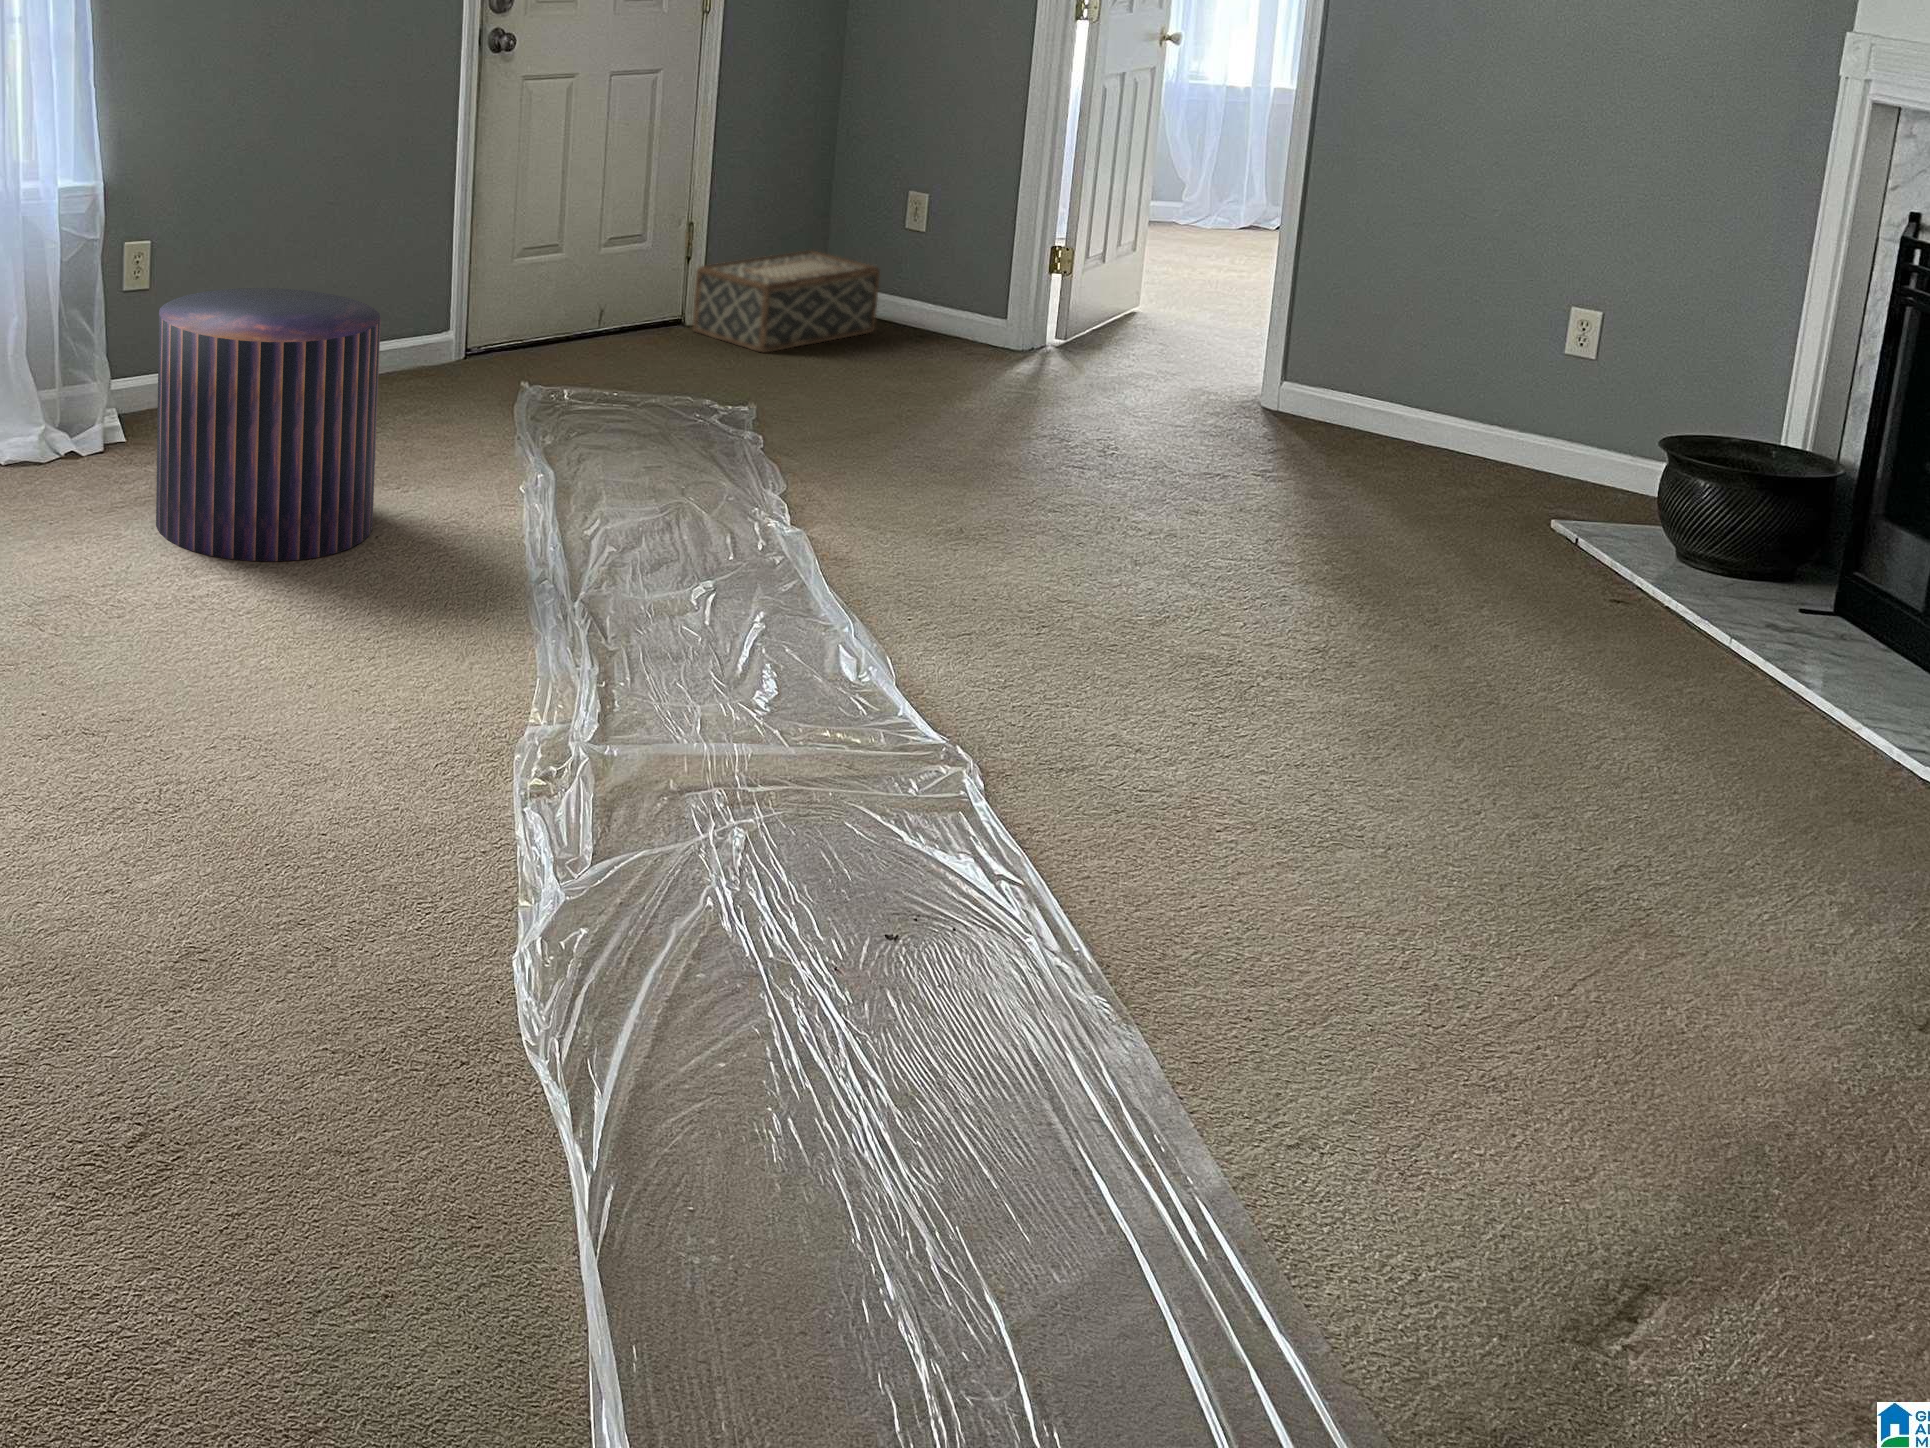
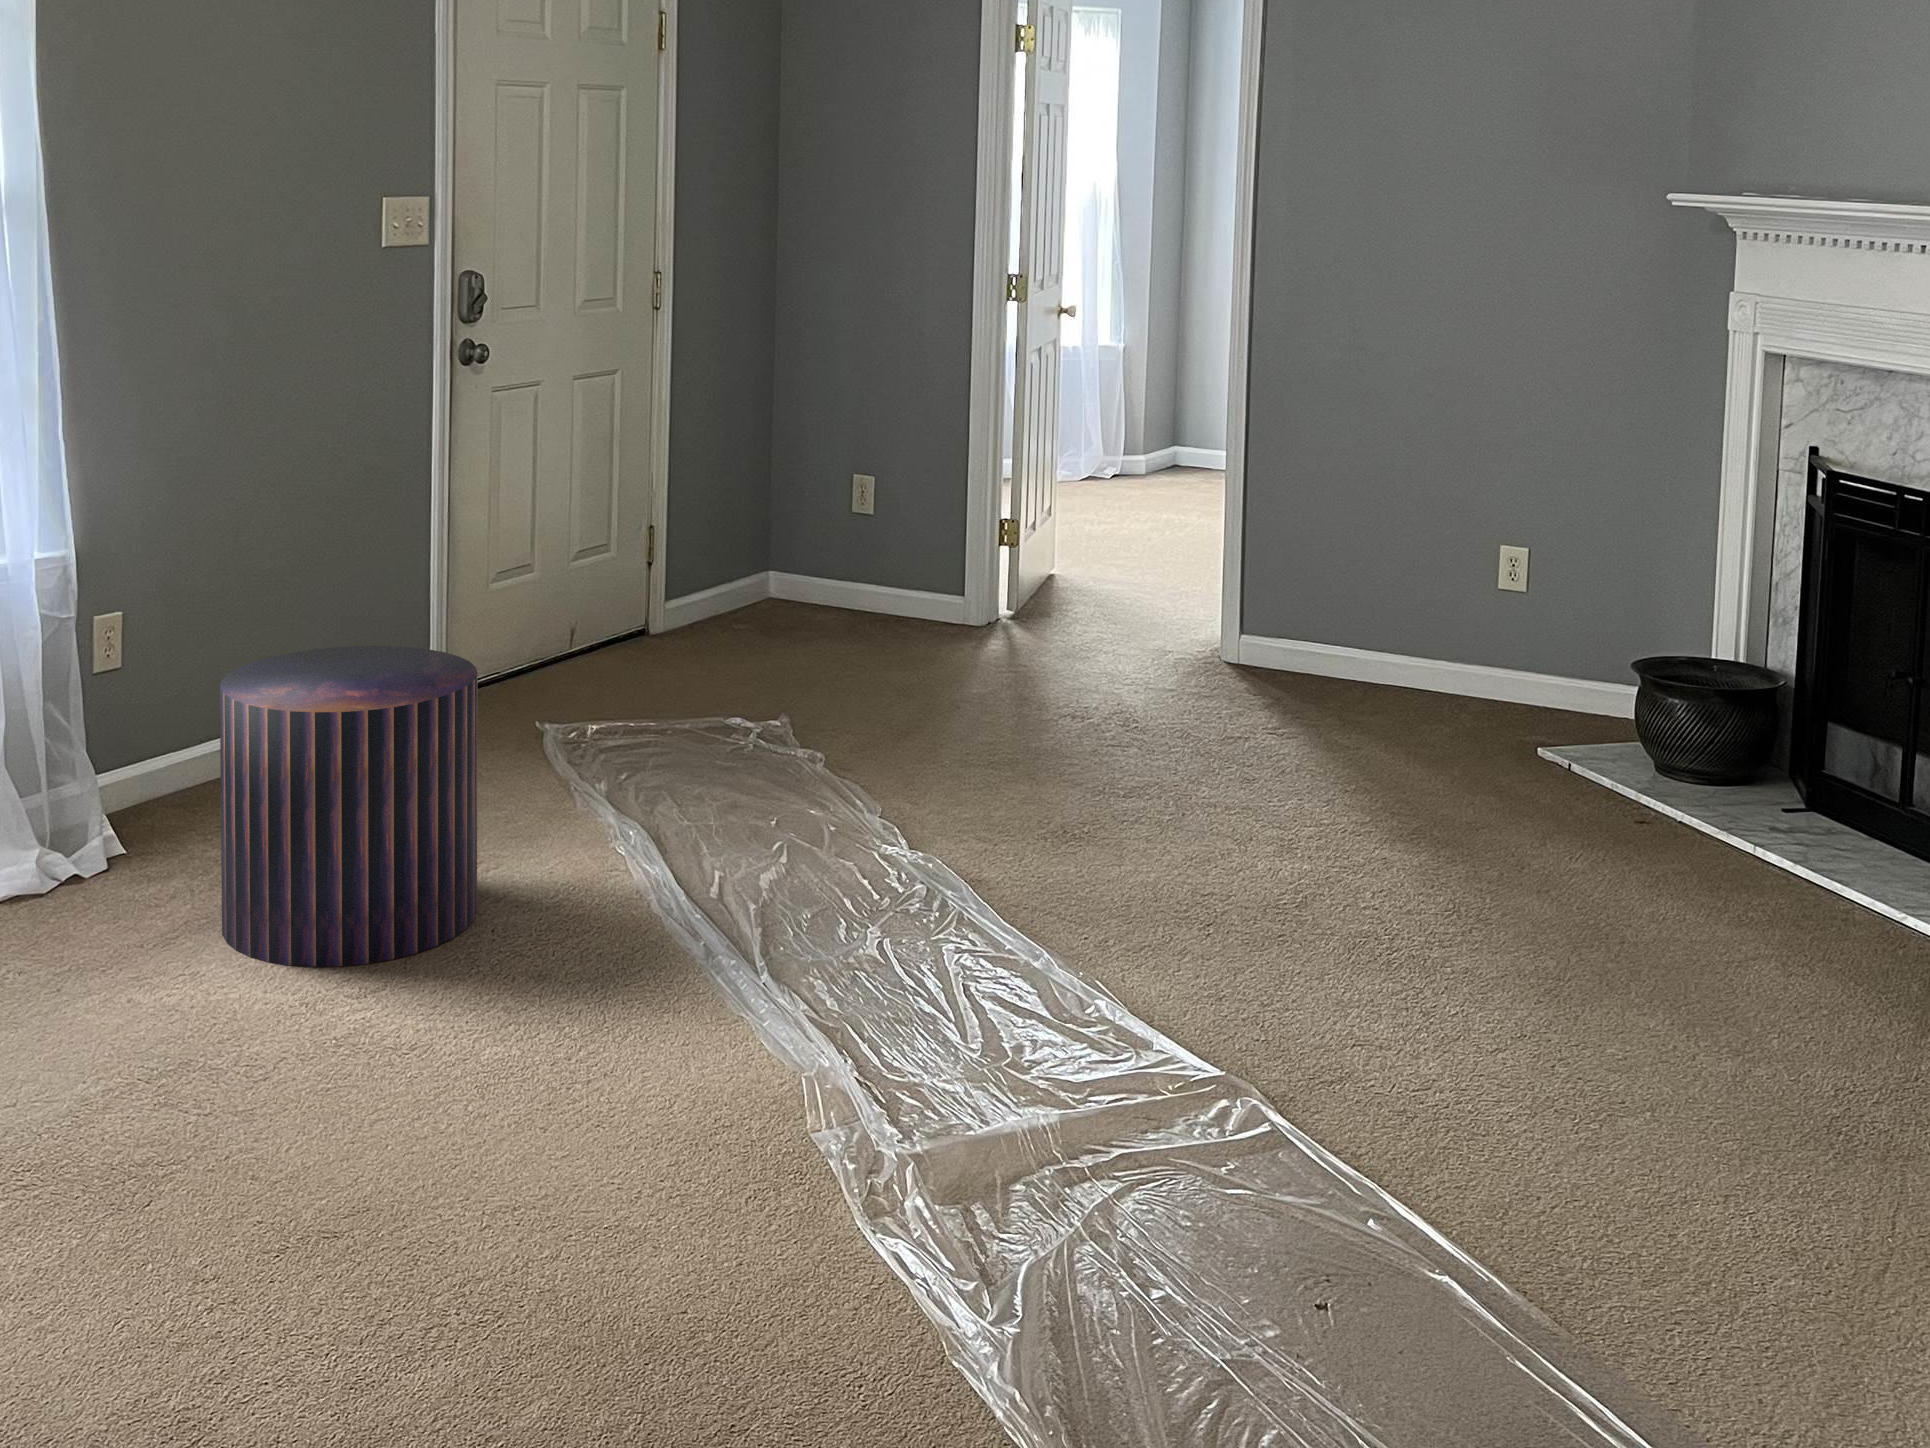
woven basket: present [692,250,880,353] -> none [664,542,836,651]

